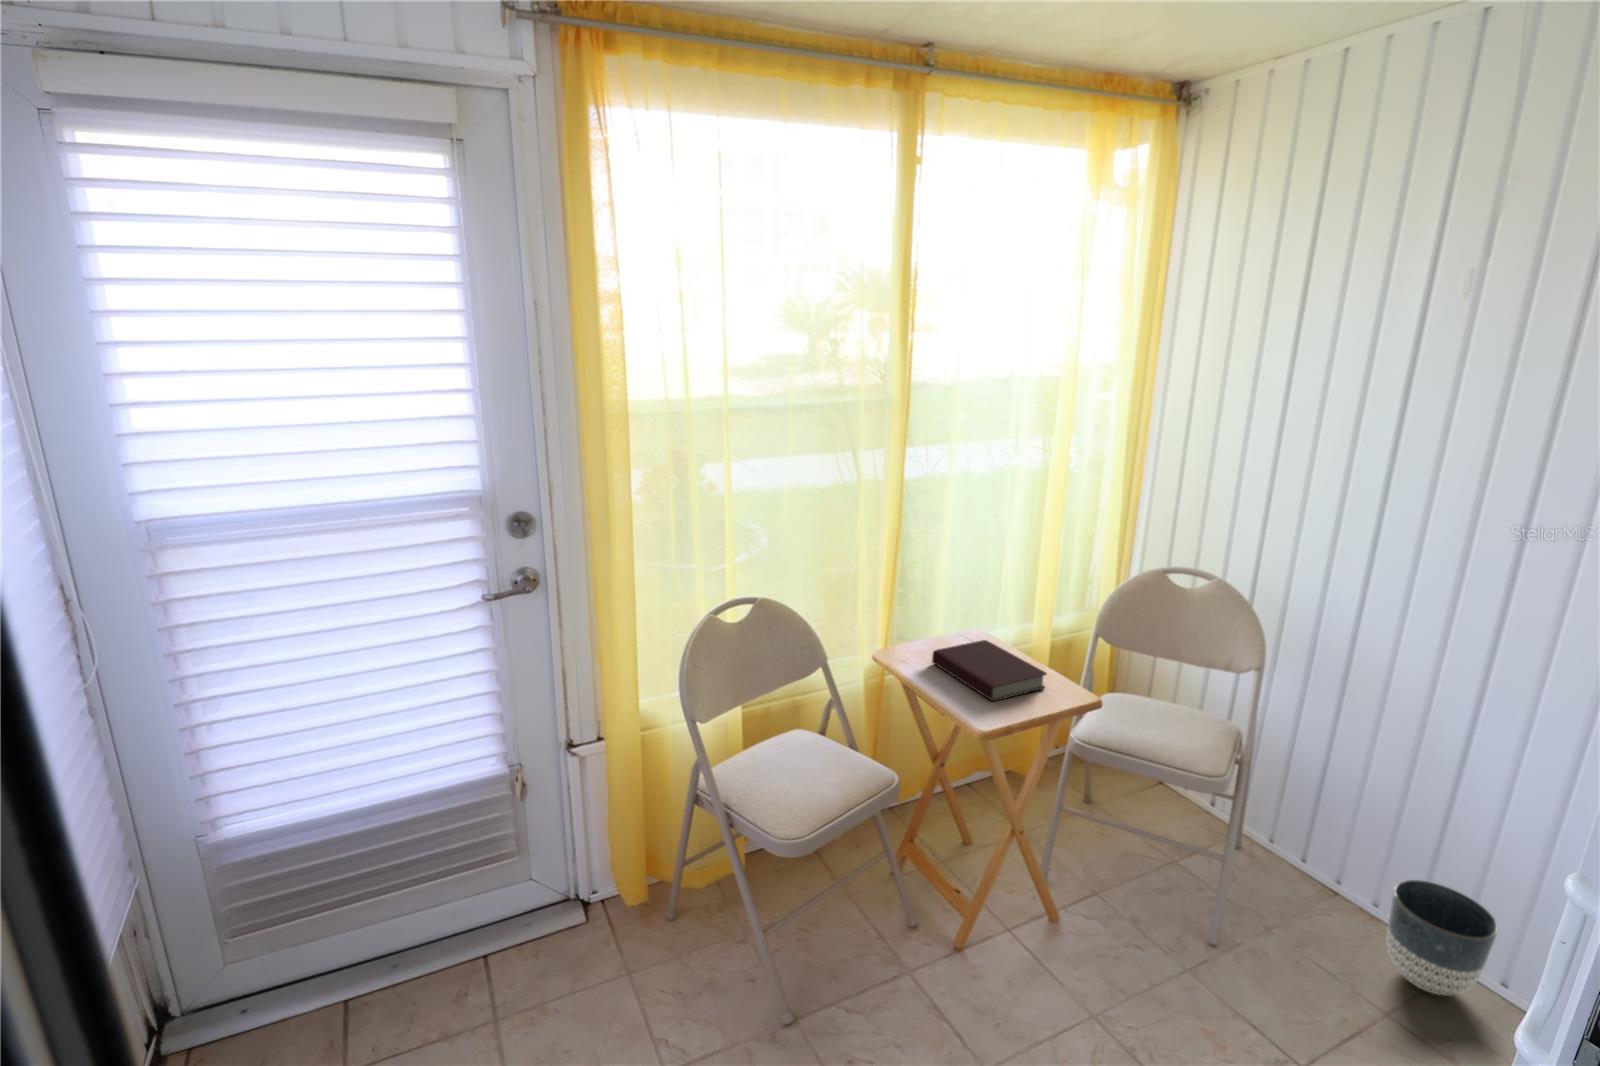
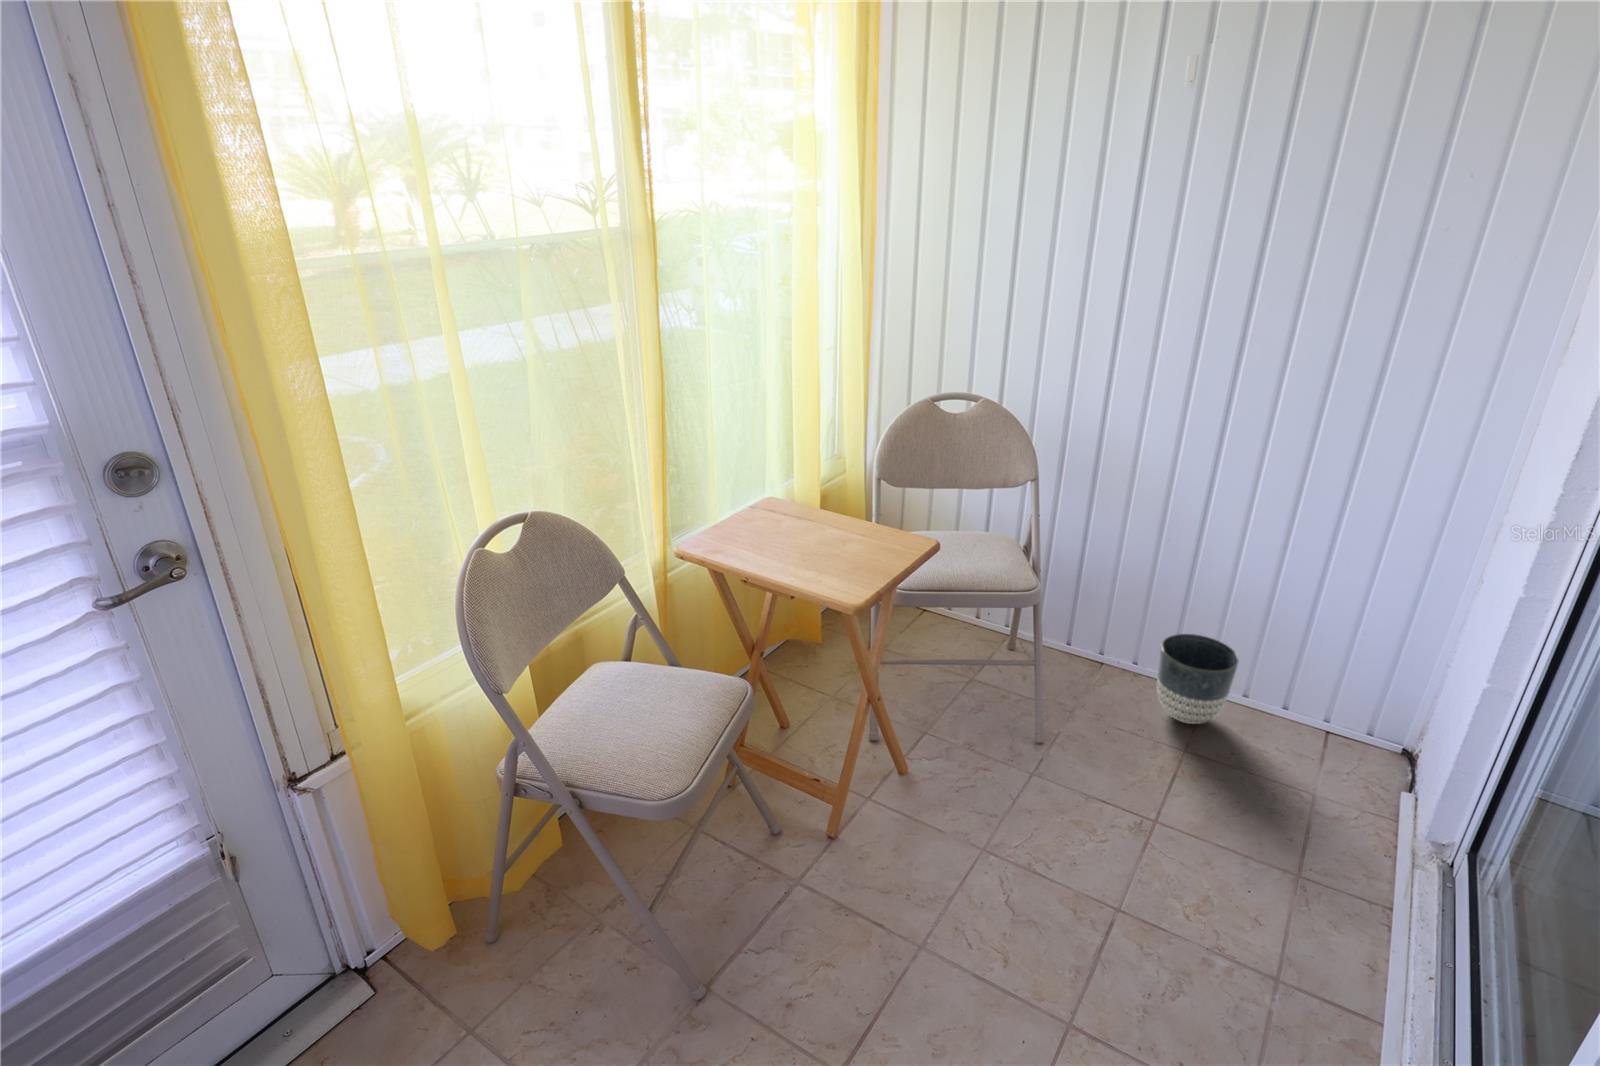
book: present [932,640,1047,701] -> none [744,507,875,572]

